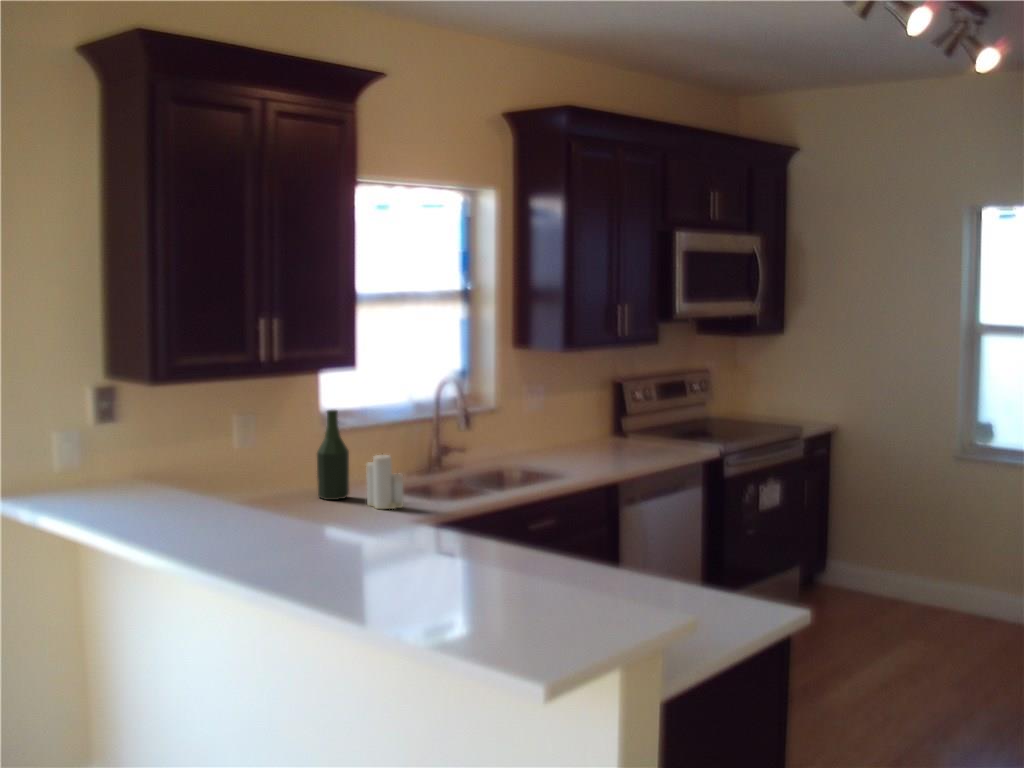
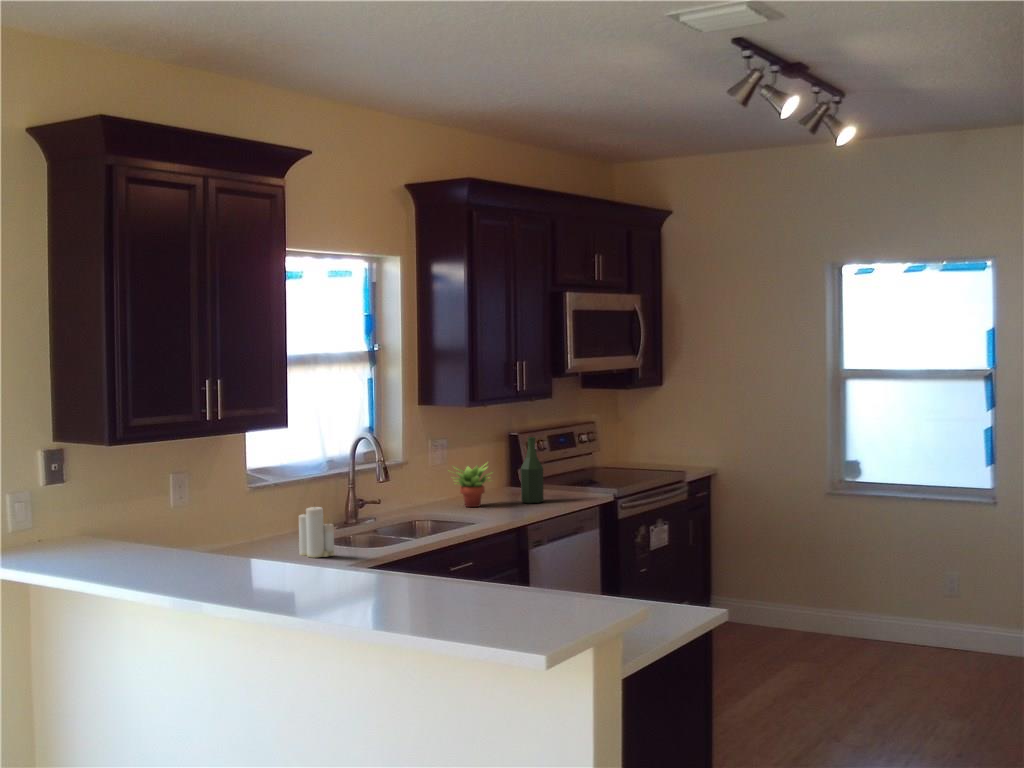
succulent plant: none [541,409,592,457] -> present [456,464,489,507]
bottle: present [317,410,349,500] -> present [521,437,544,503]

